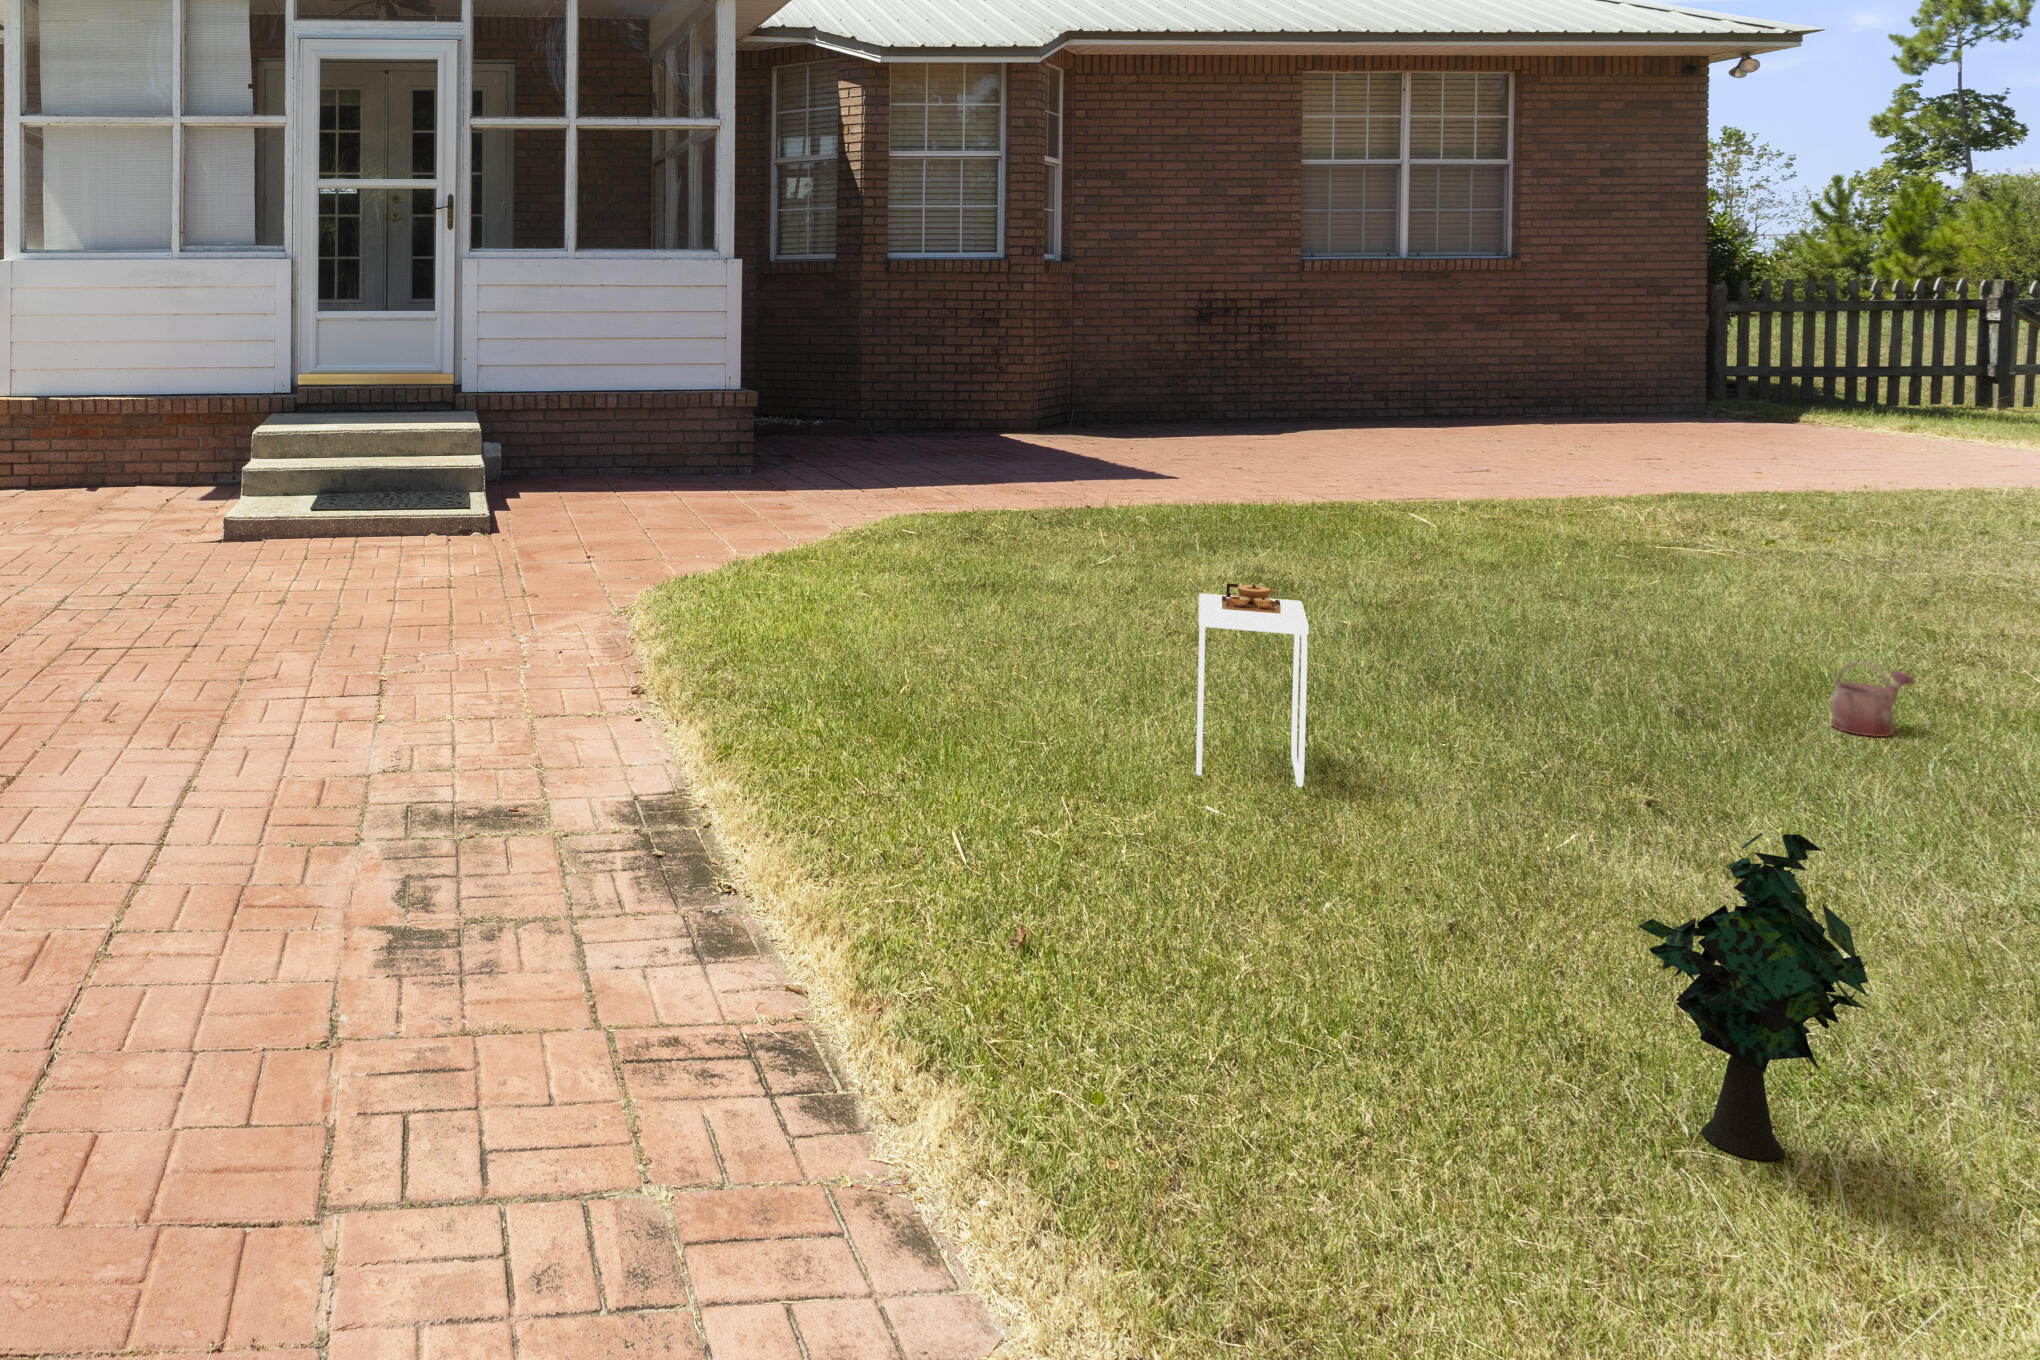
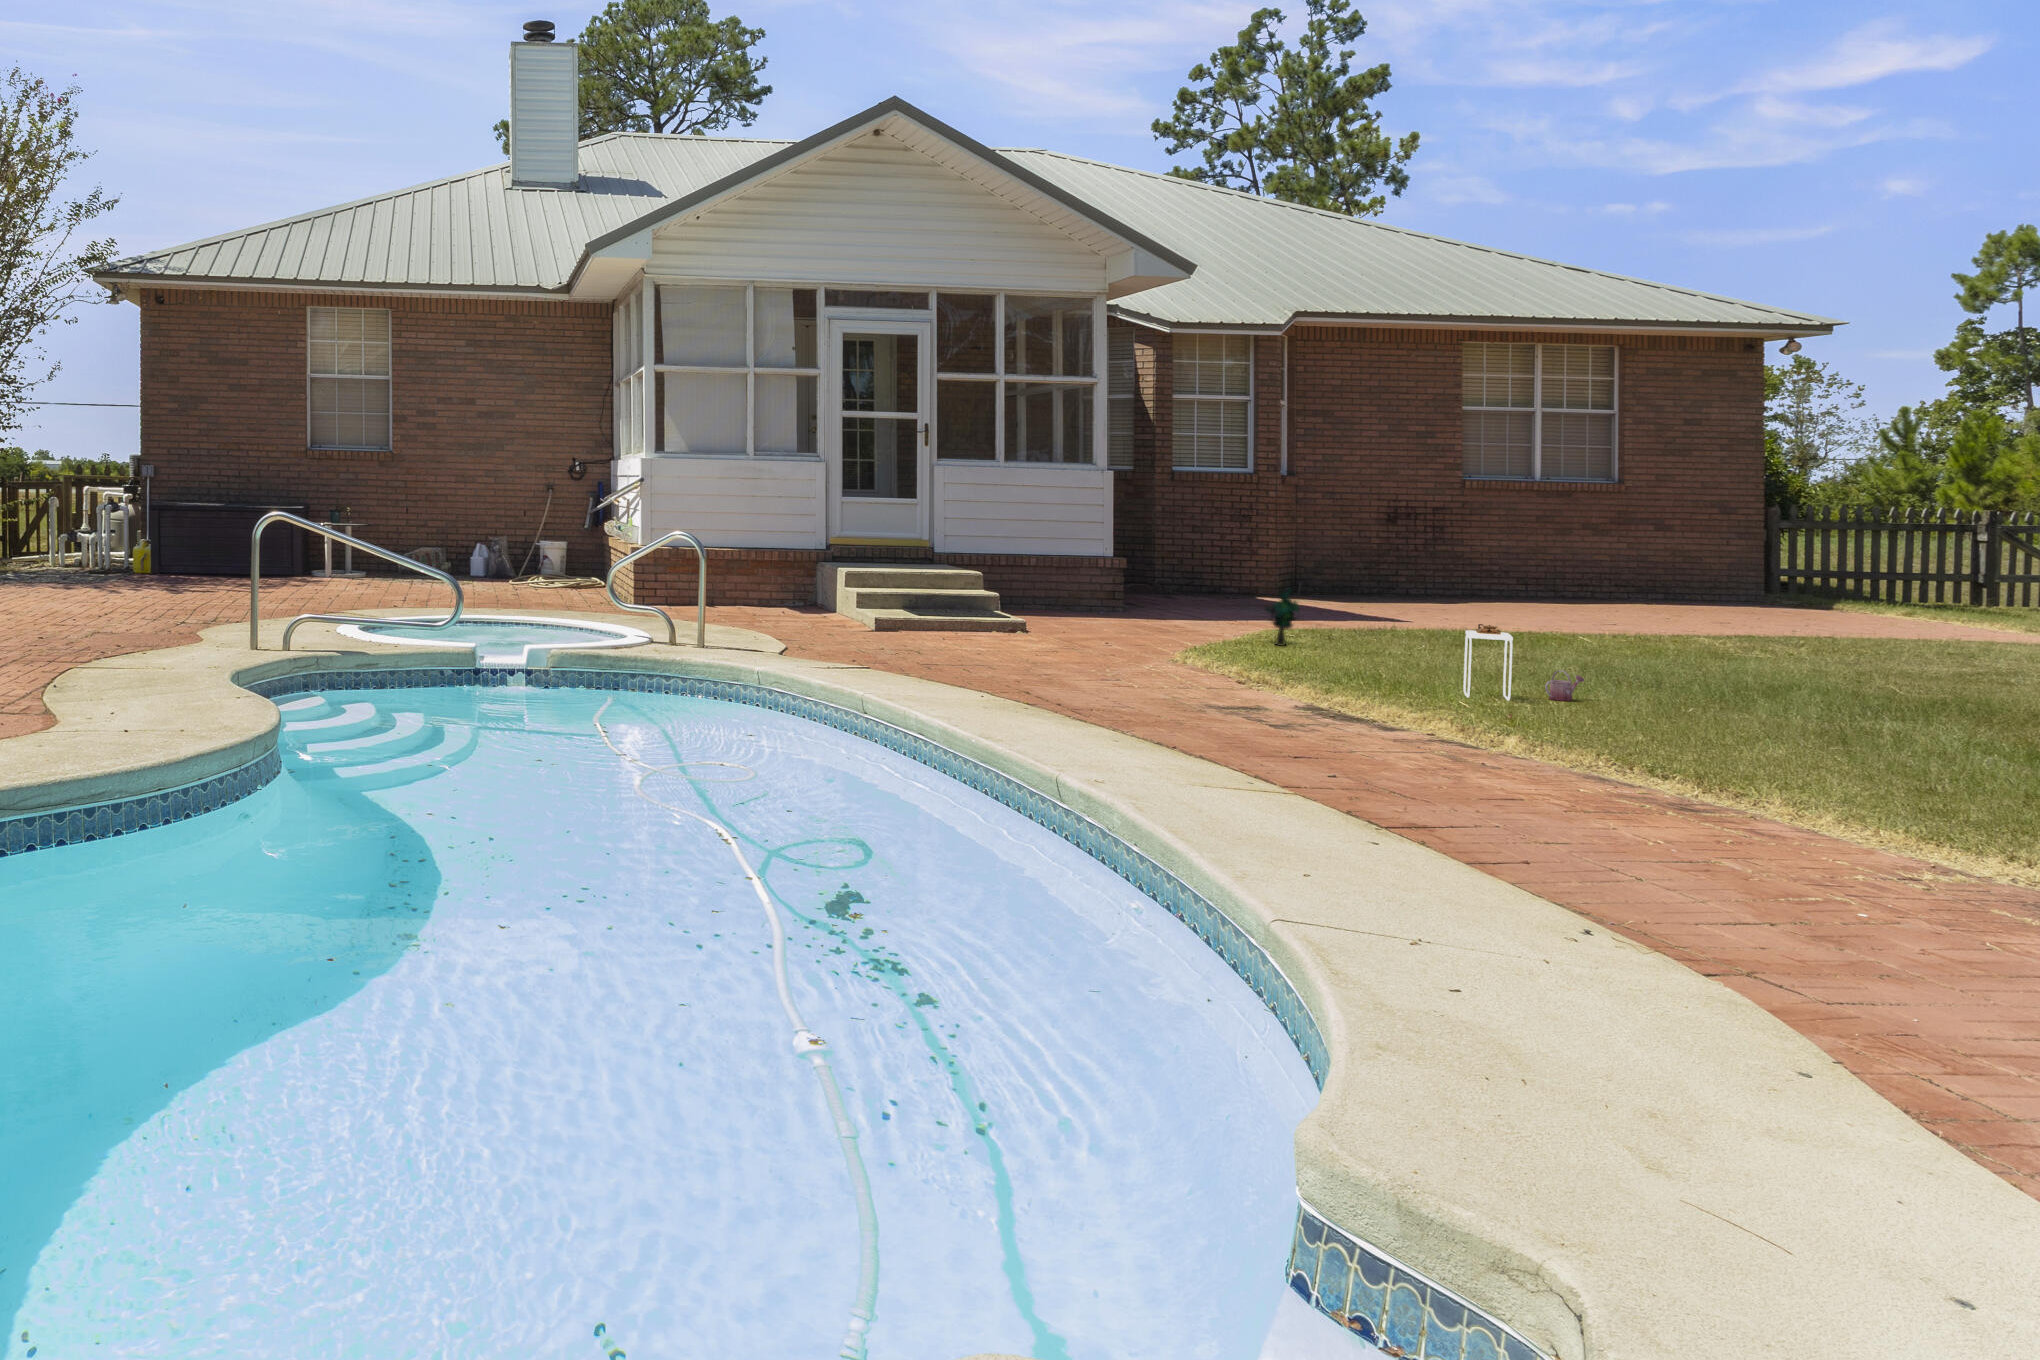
watering can: present [1830,661,1915,737] -> present [1545,670,1584,701]
decorative plant: present [1638,833,1868,1160] -> present [1266,588,1300,646]

